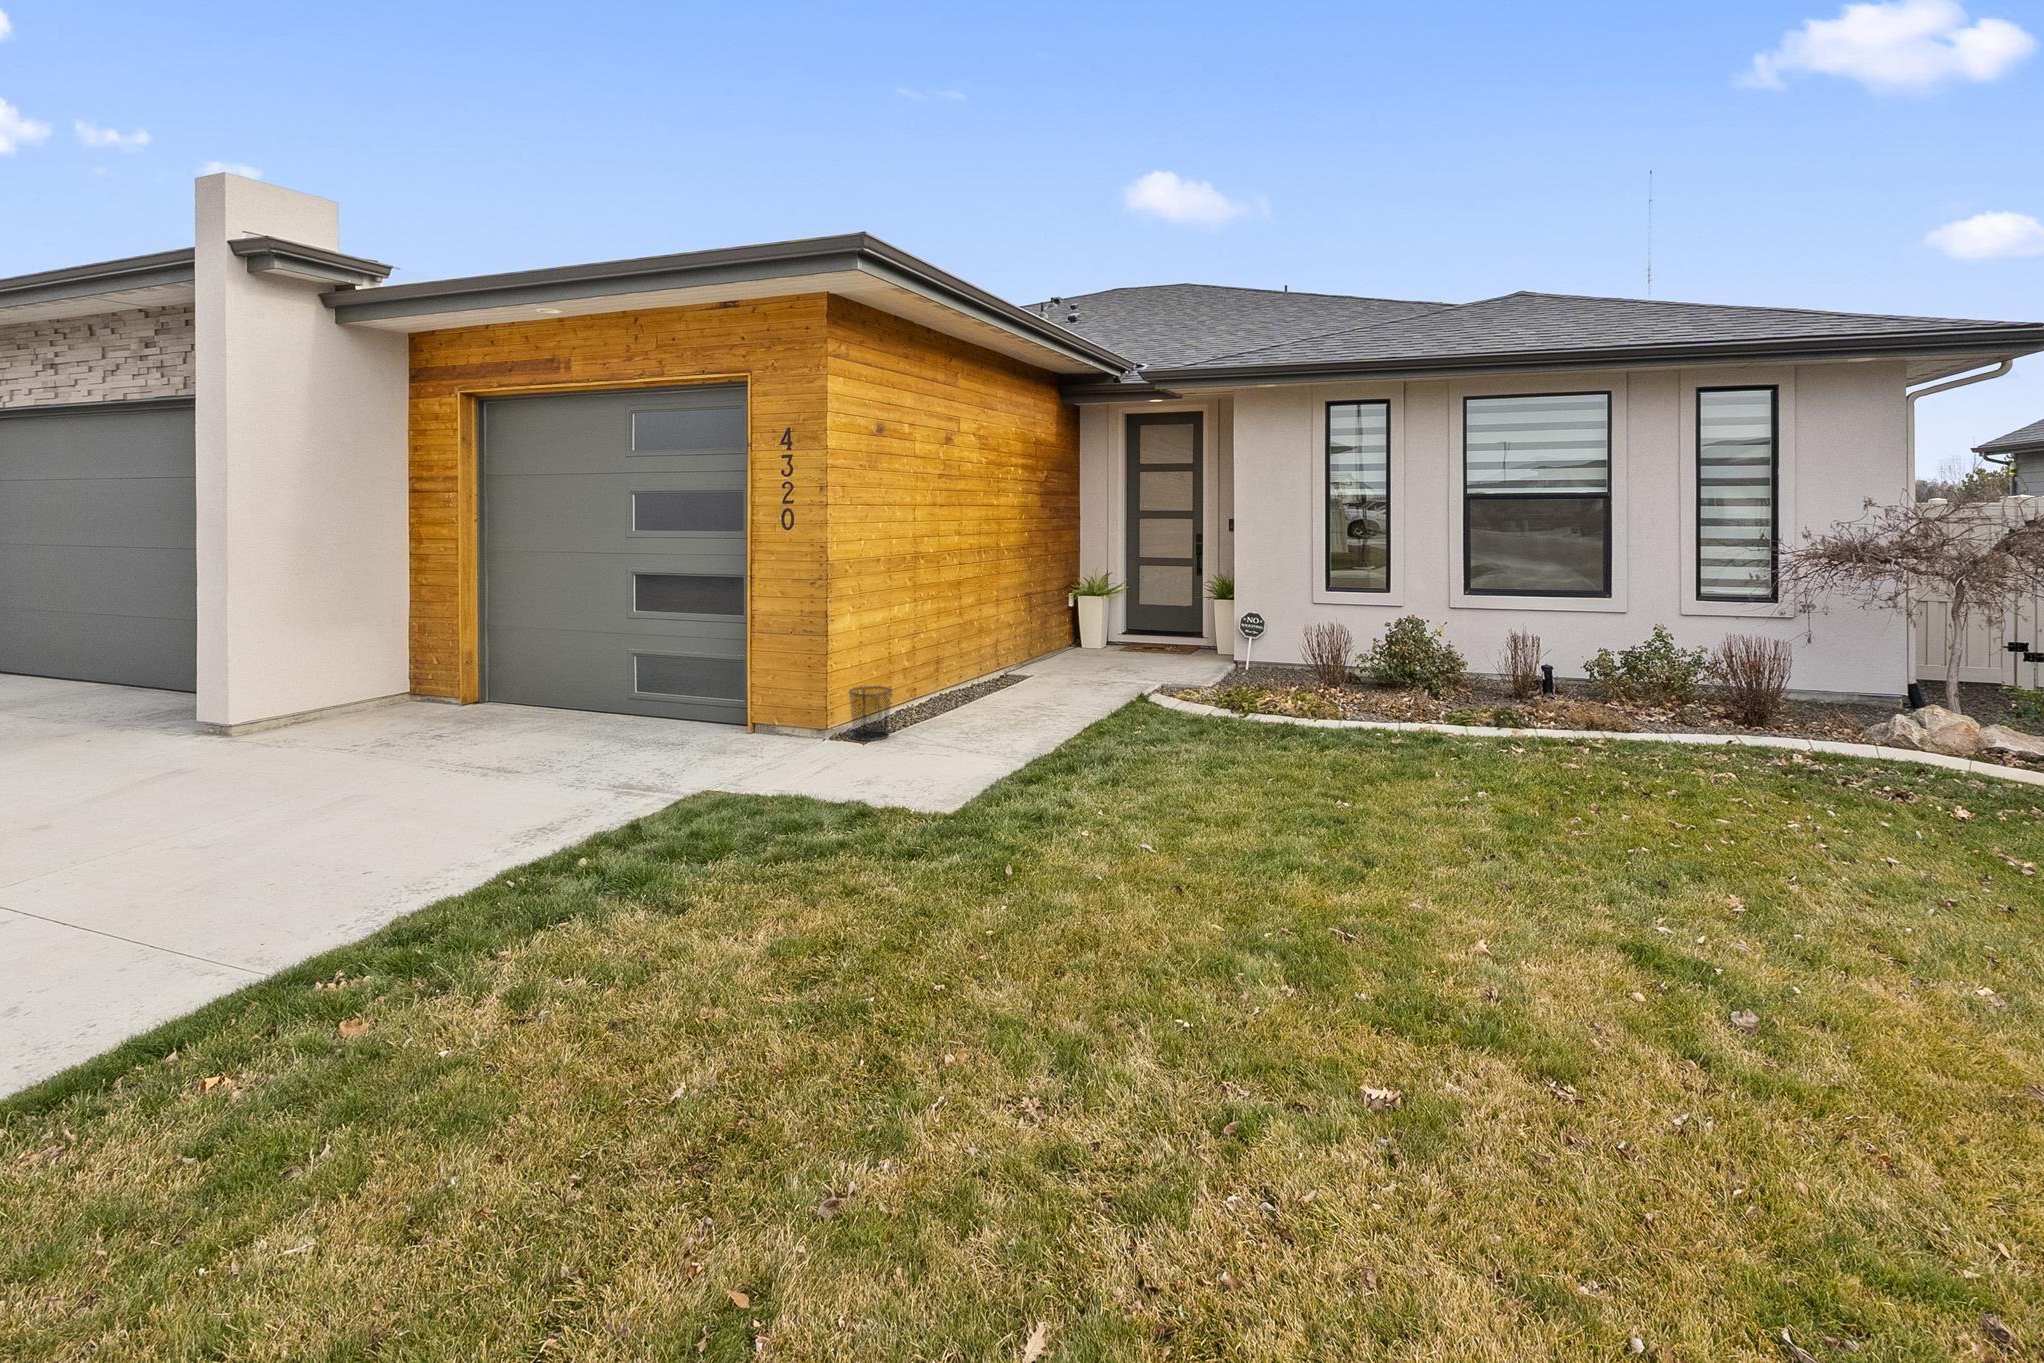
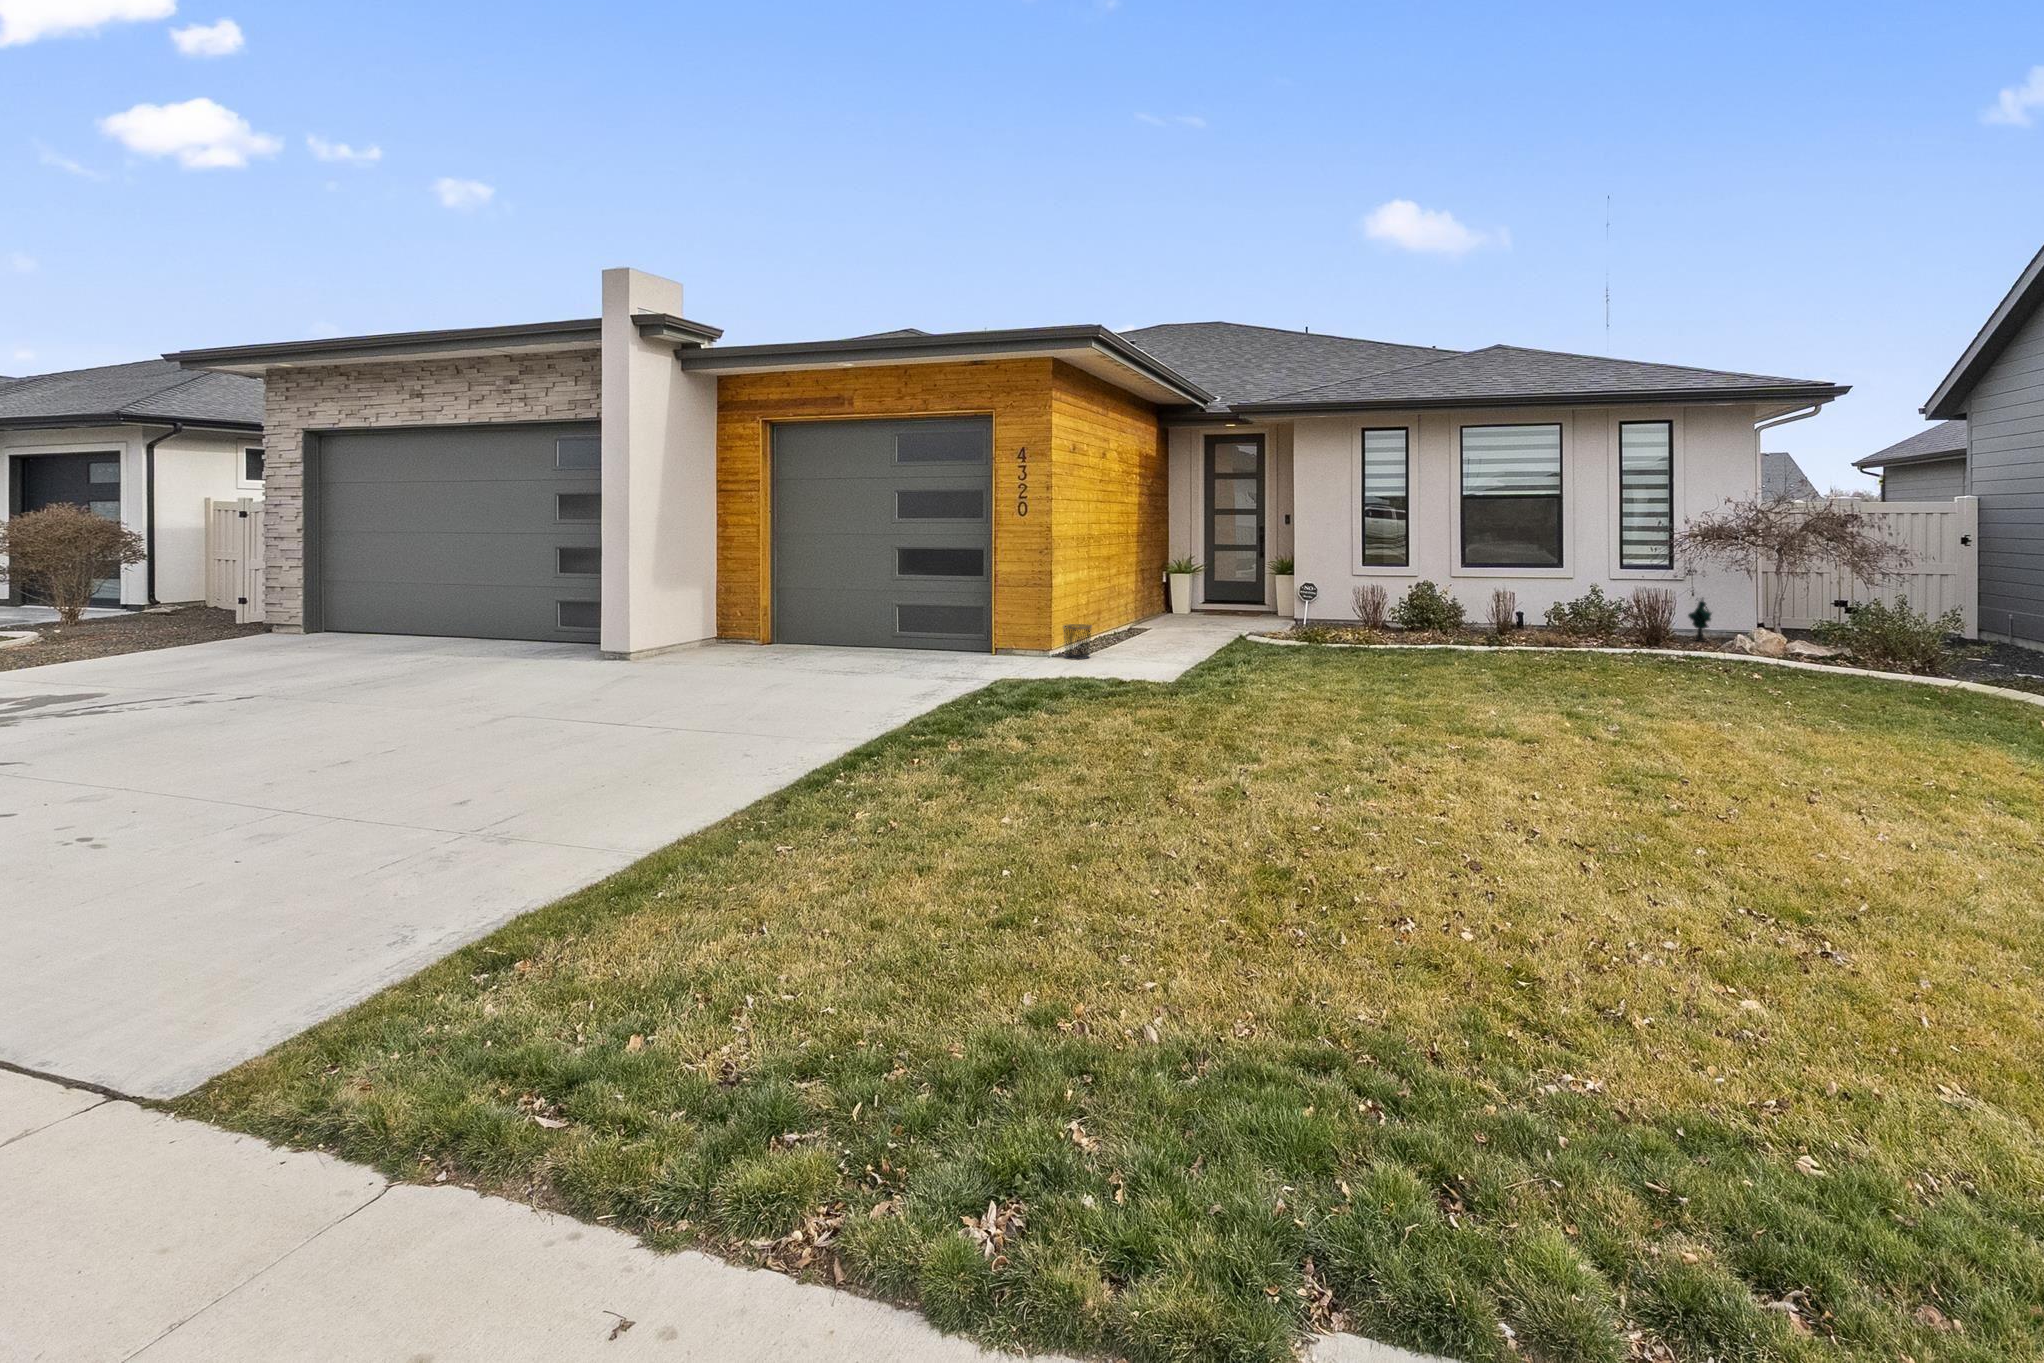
decorative plant: none [1803,648,1845,714] -> present [1688,599,1712,642]

